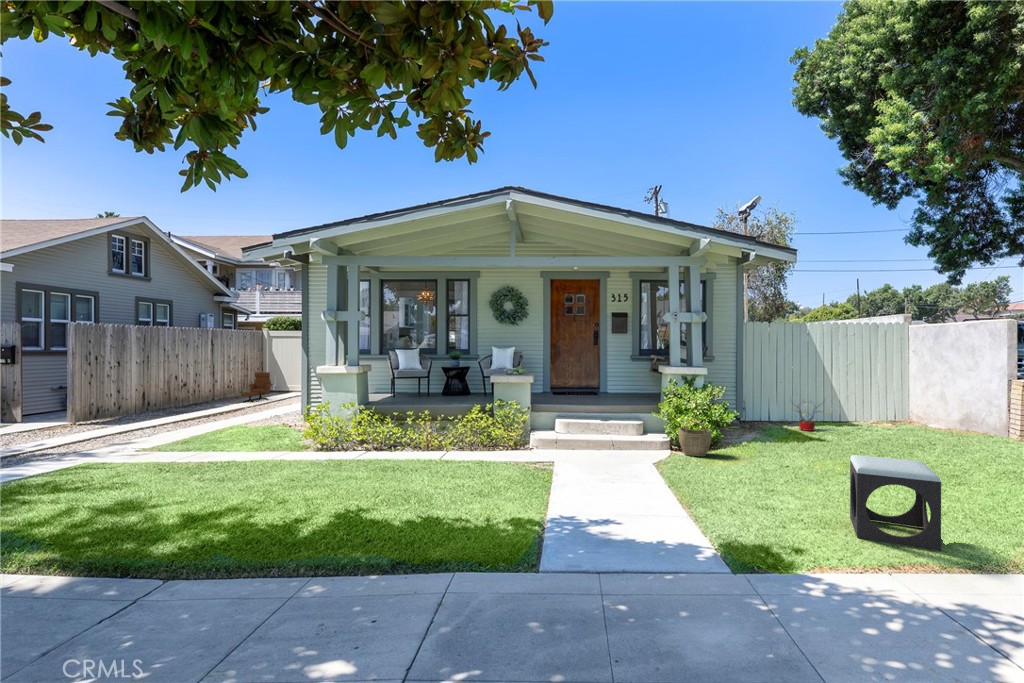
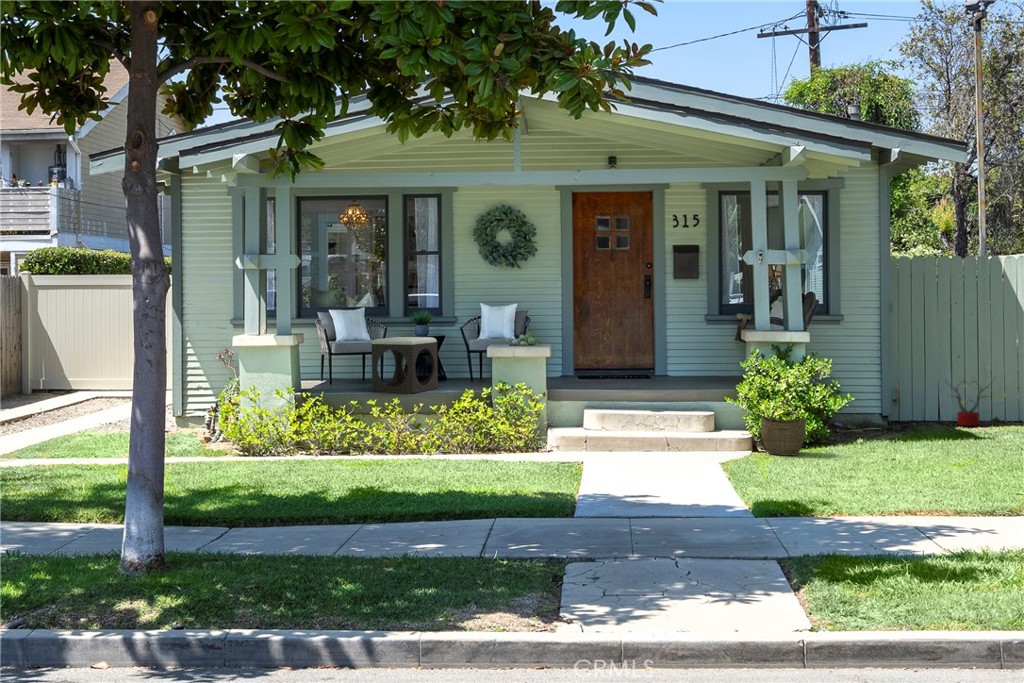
lounge chair: present [242,372,273,402] -> none [36,351,85,404]
footstool: present [850,455,941,551] -> present [372,337,438,393]

